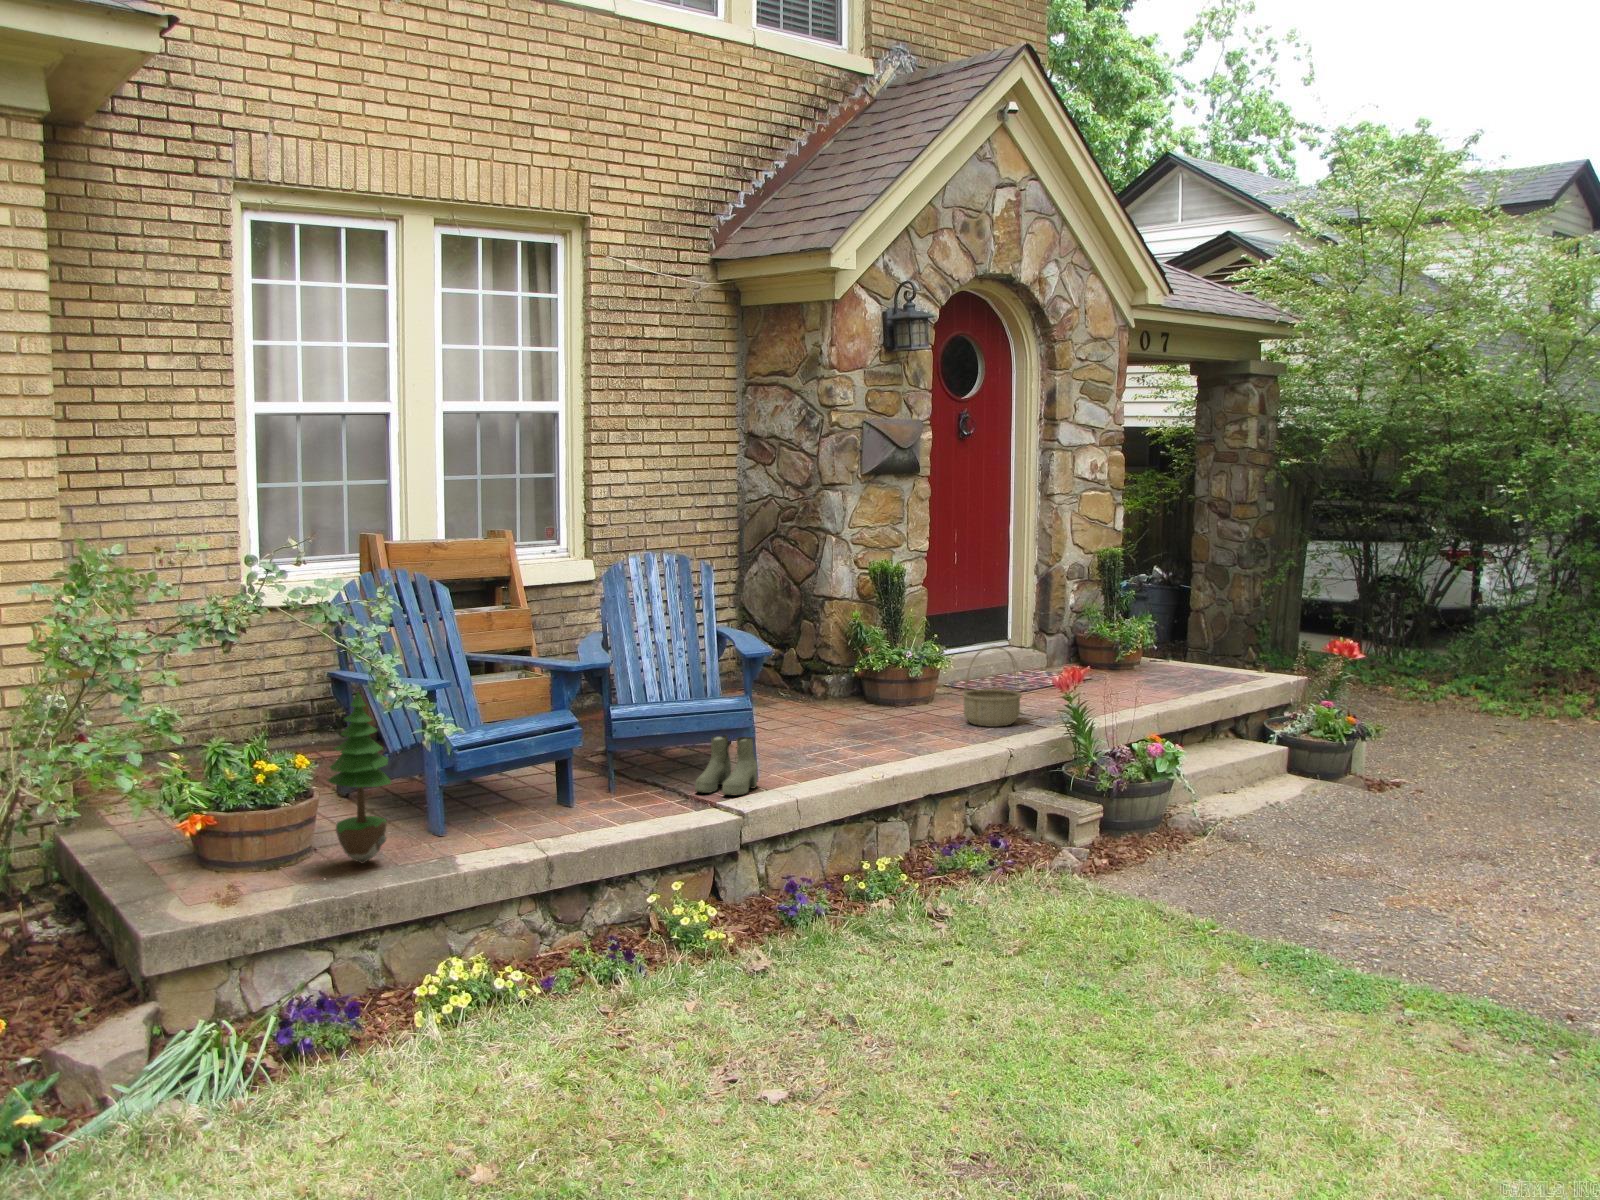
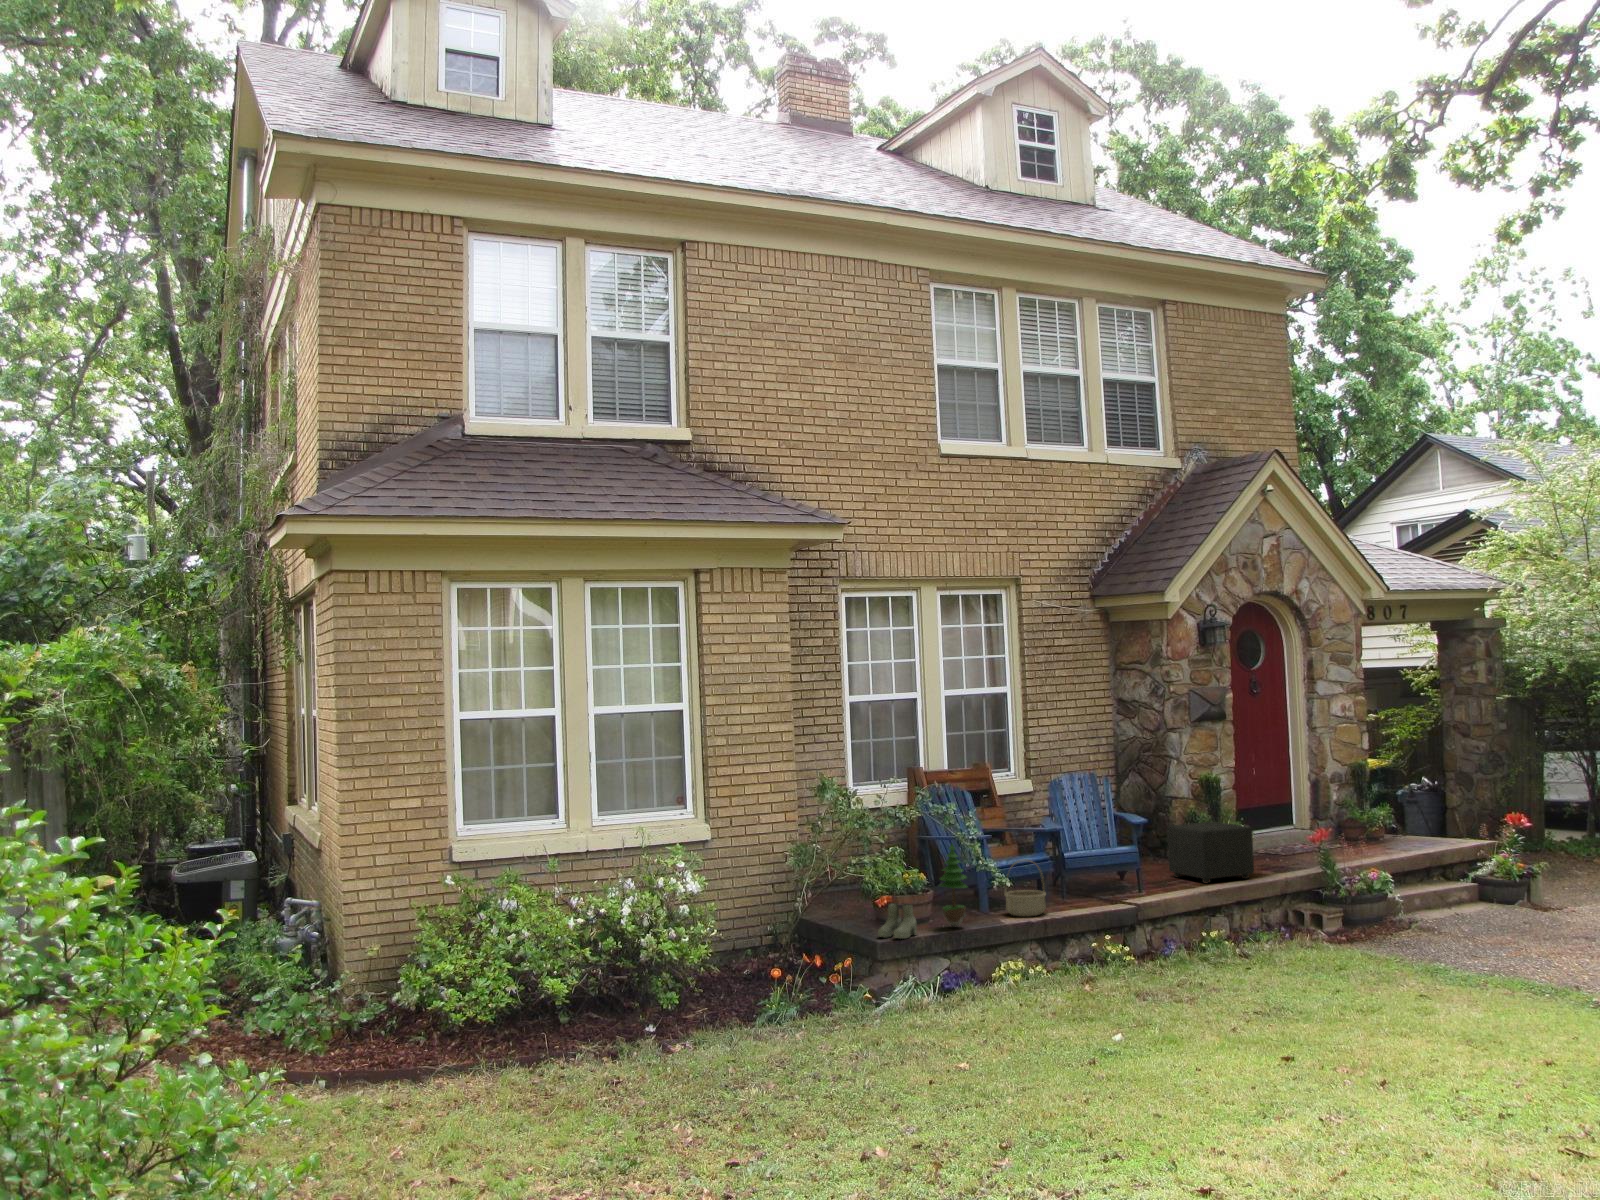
ottoman: none [813,639,952,745] -> present [1167,822,1254,883]
basket: present [963,646,1022,727] -> present [1005,859,1046,916]
boots: present [695,735,758,795] -> present [878,903,917,939]

